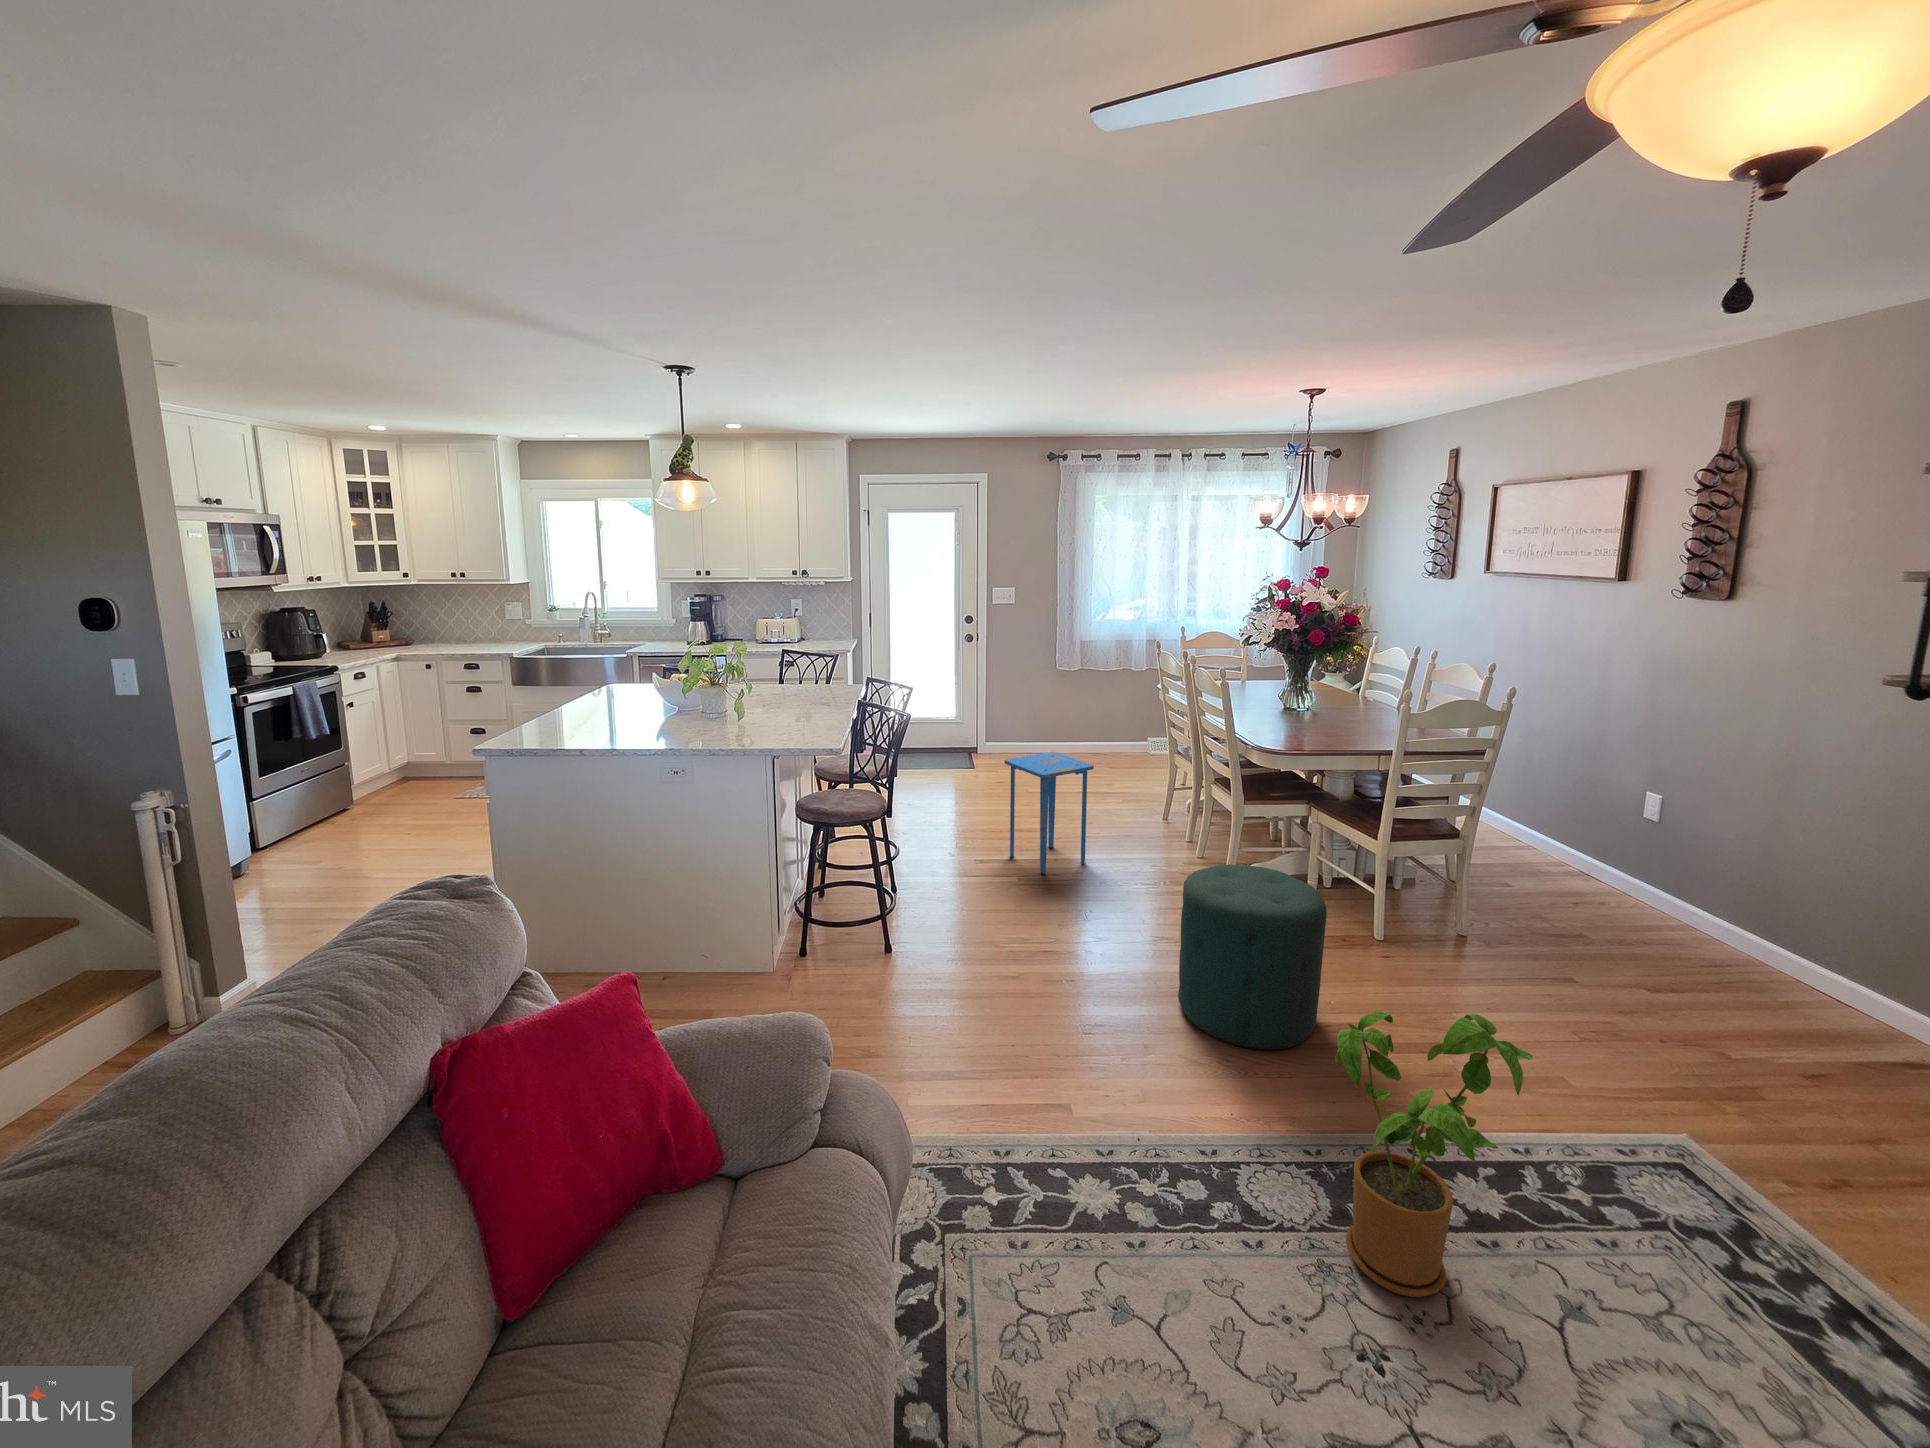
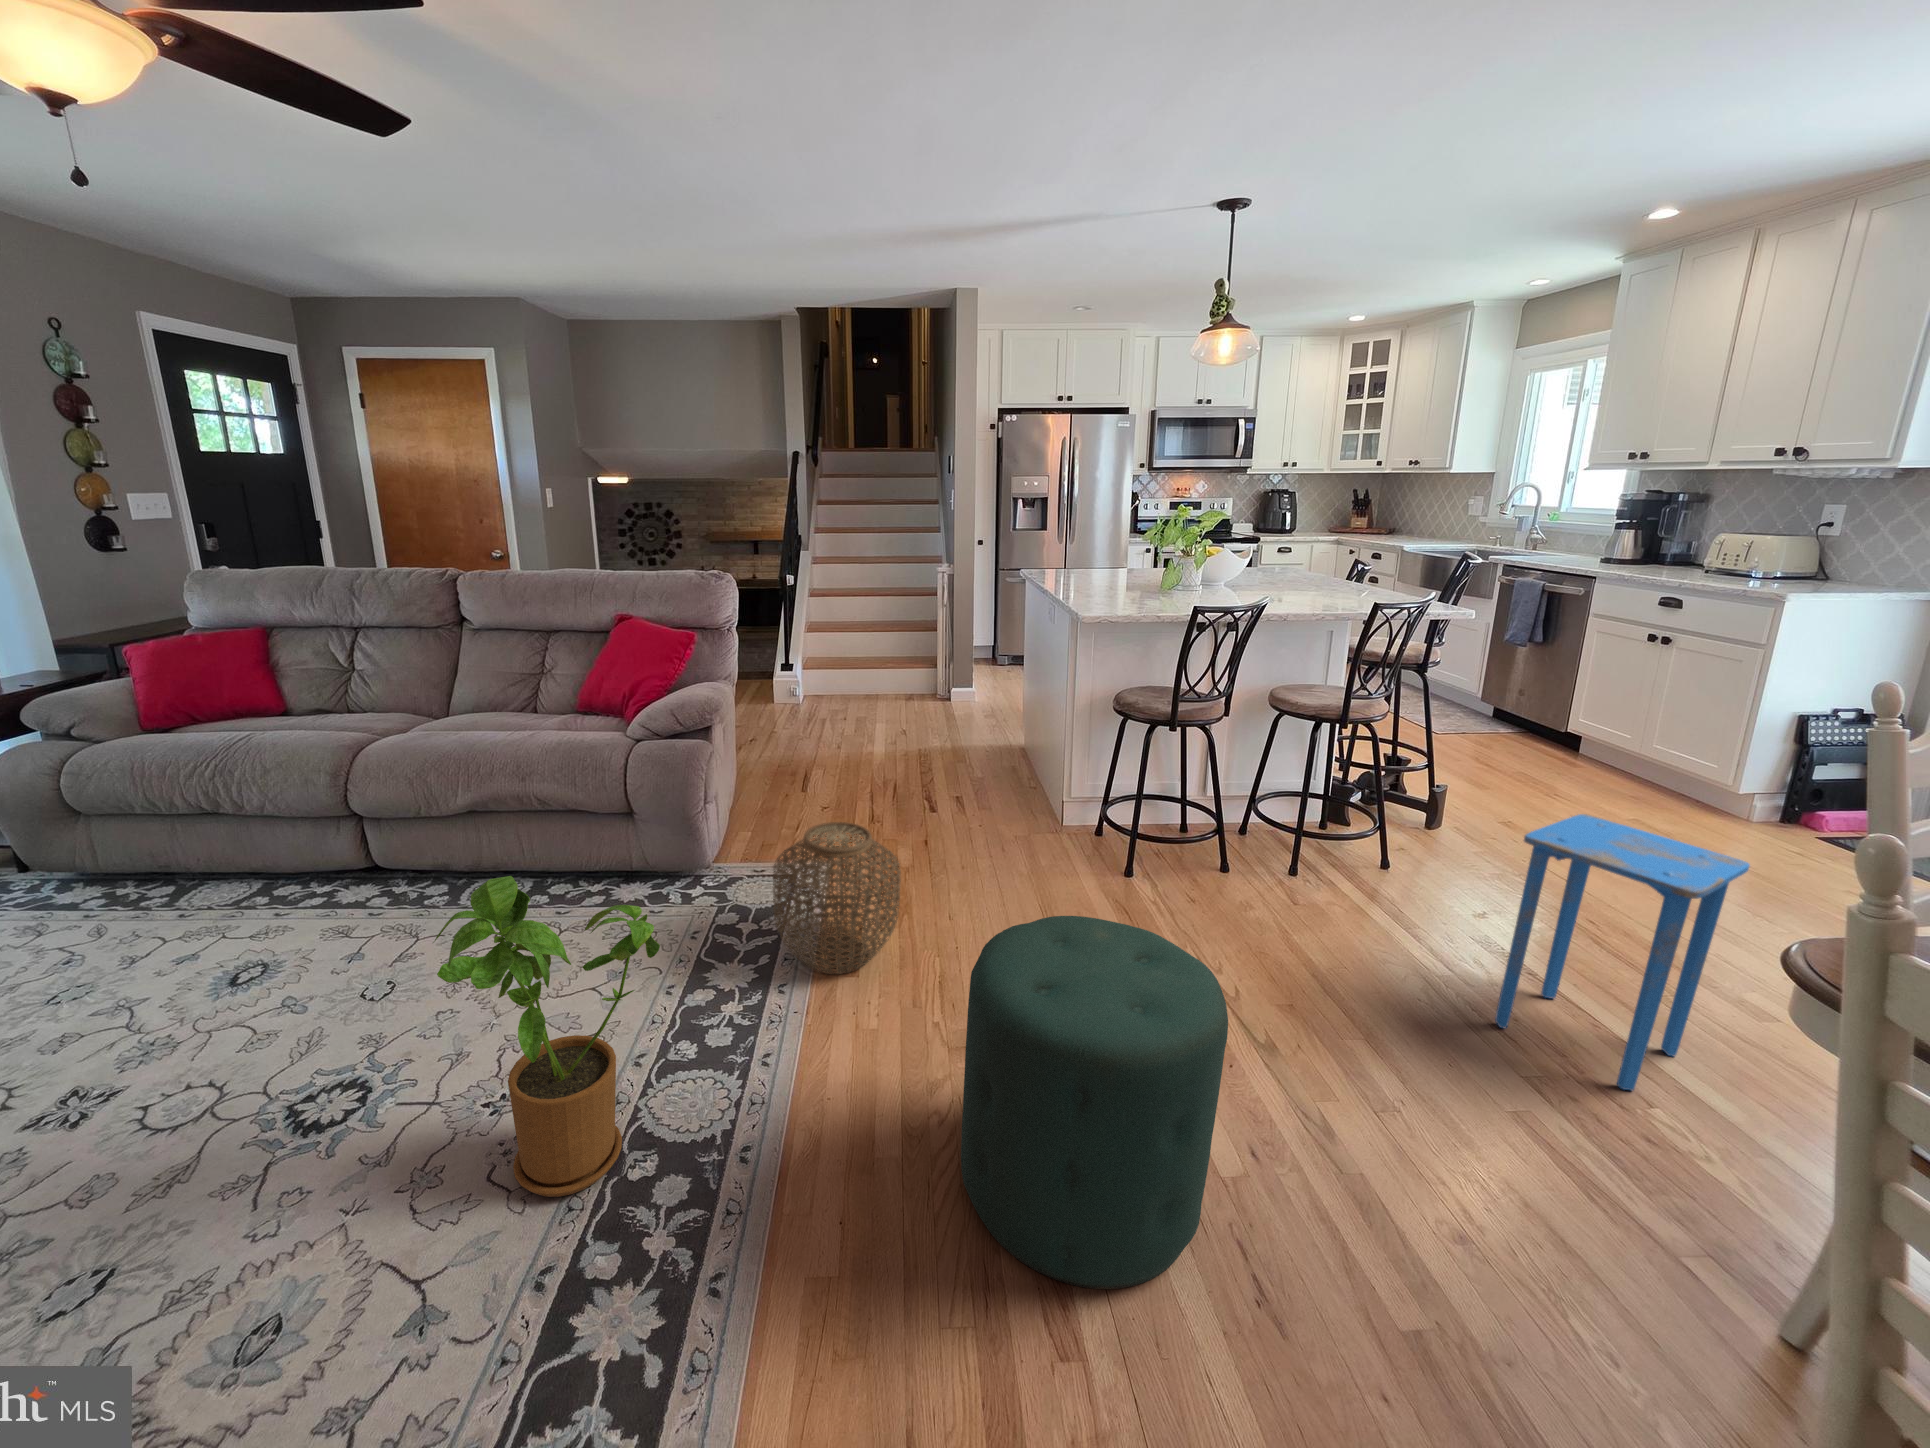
woven basket: none [974,984,1101,1143] -> present [773,822,901,974]

